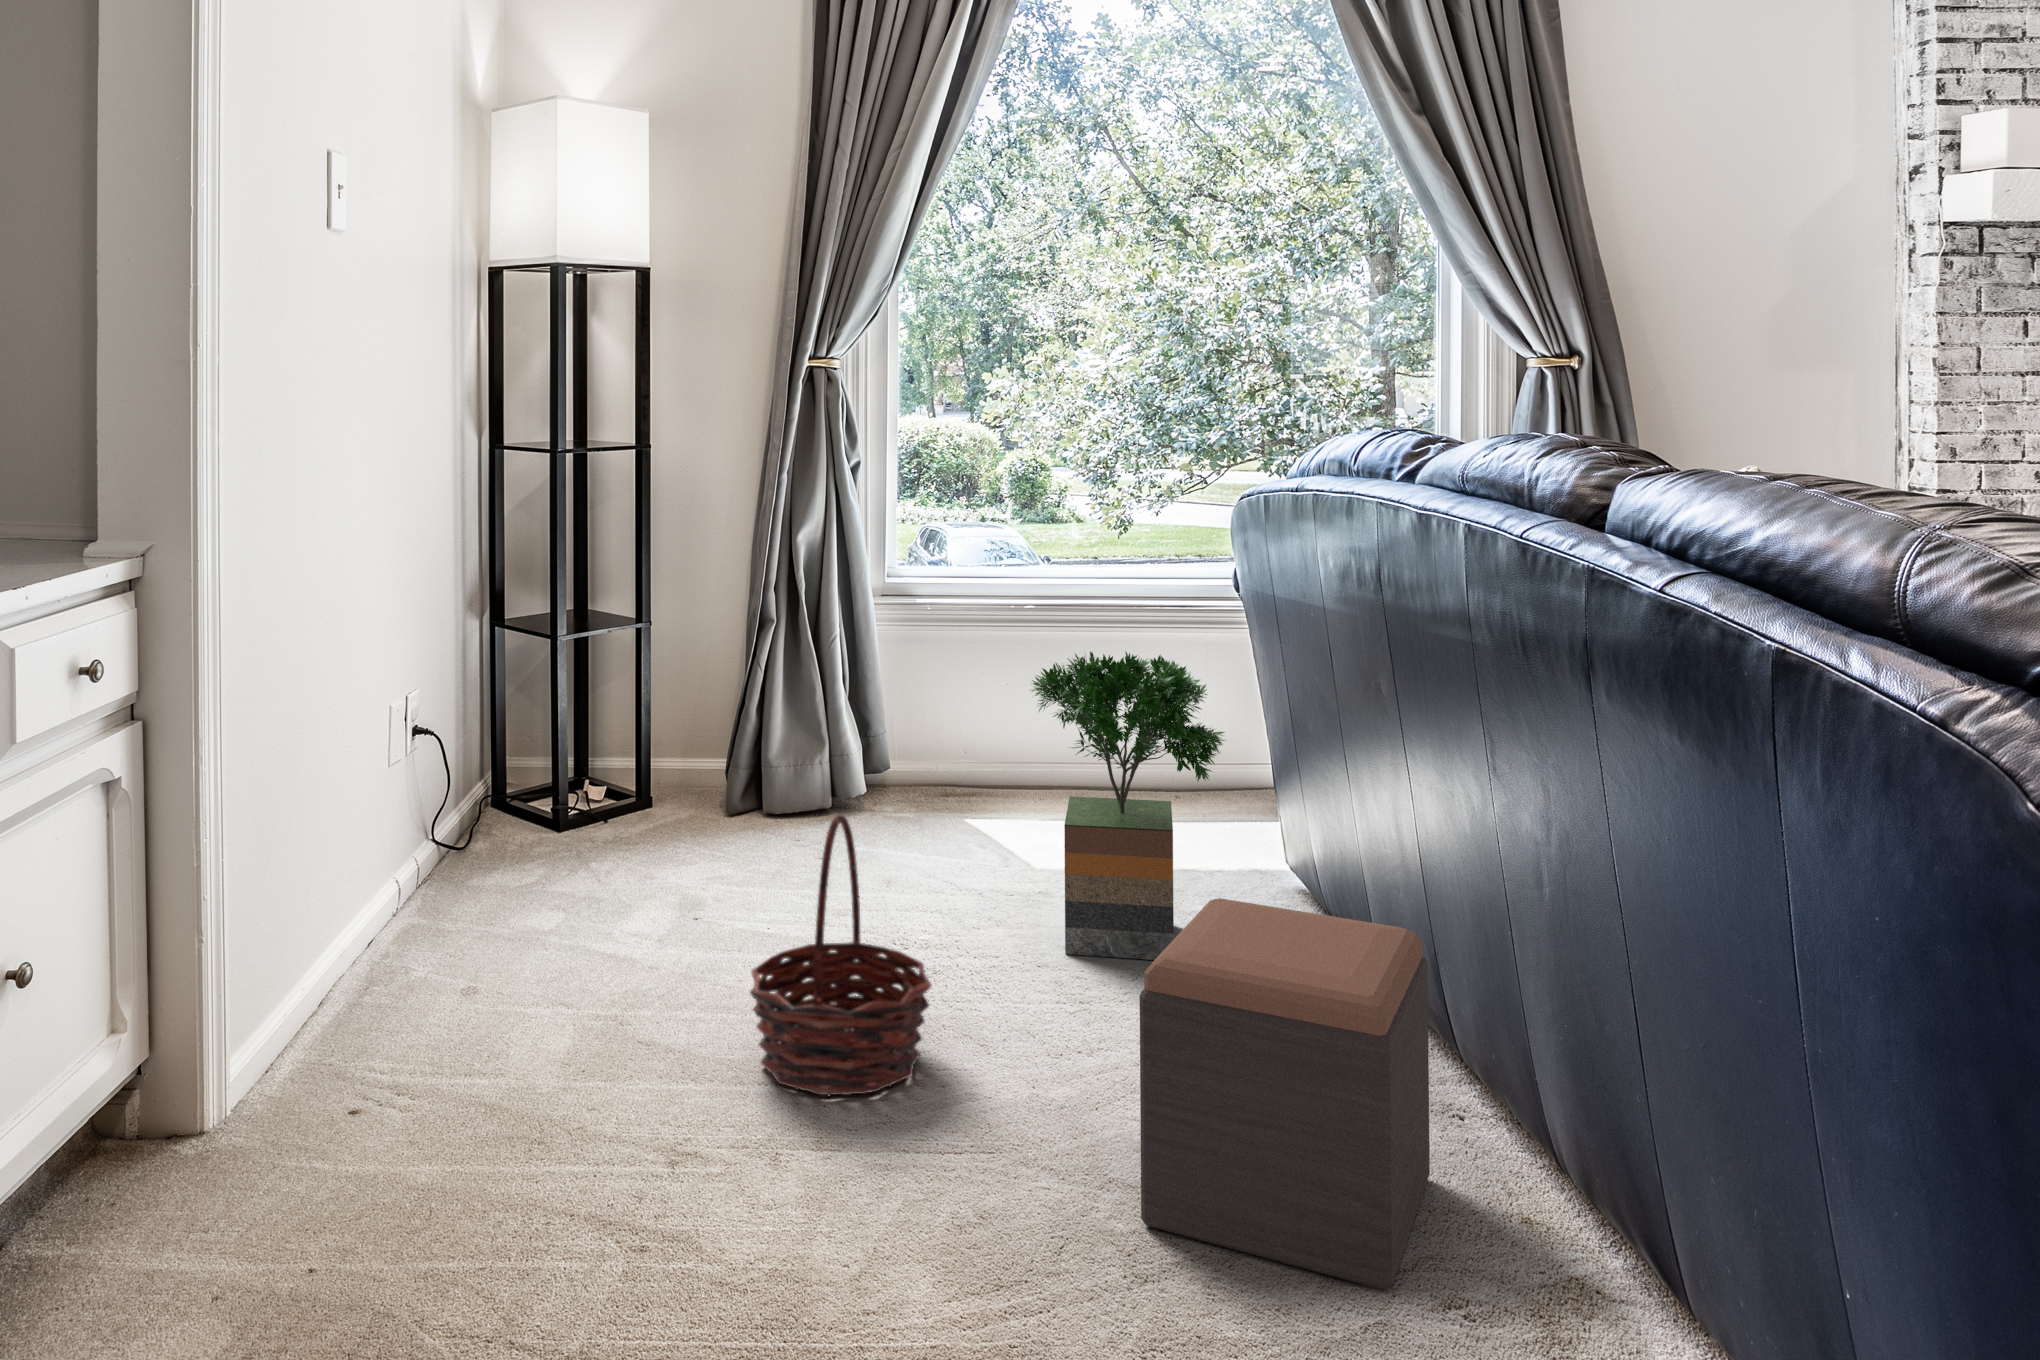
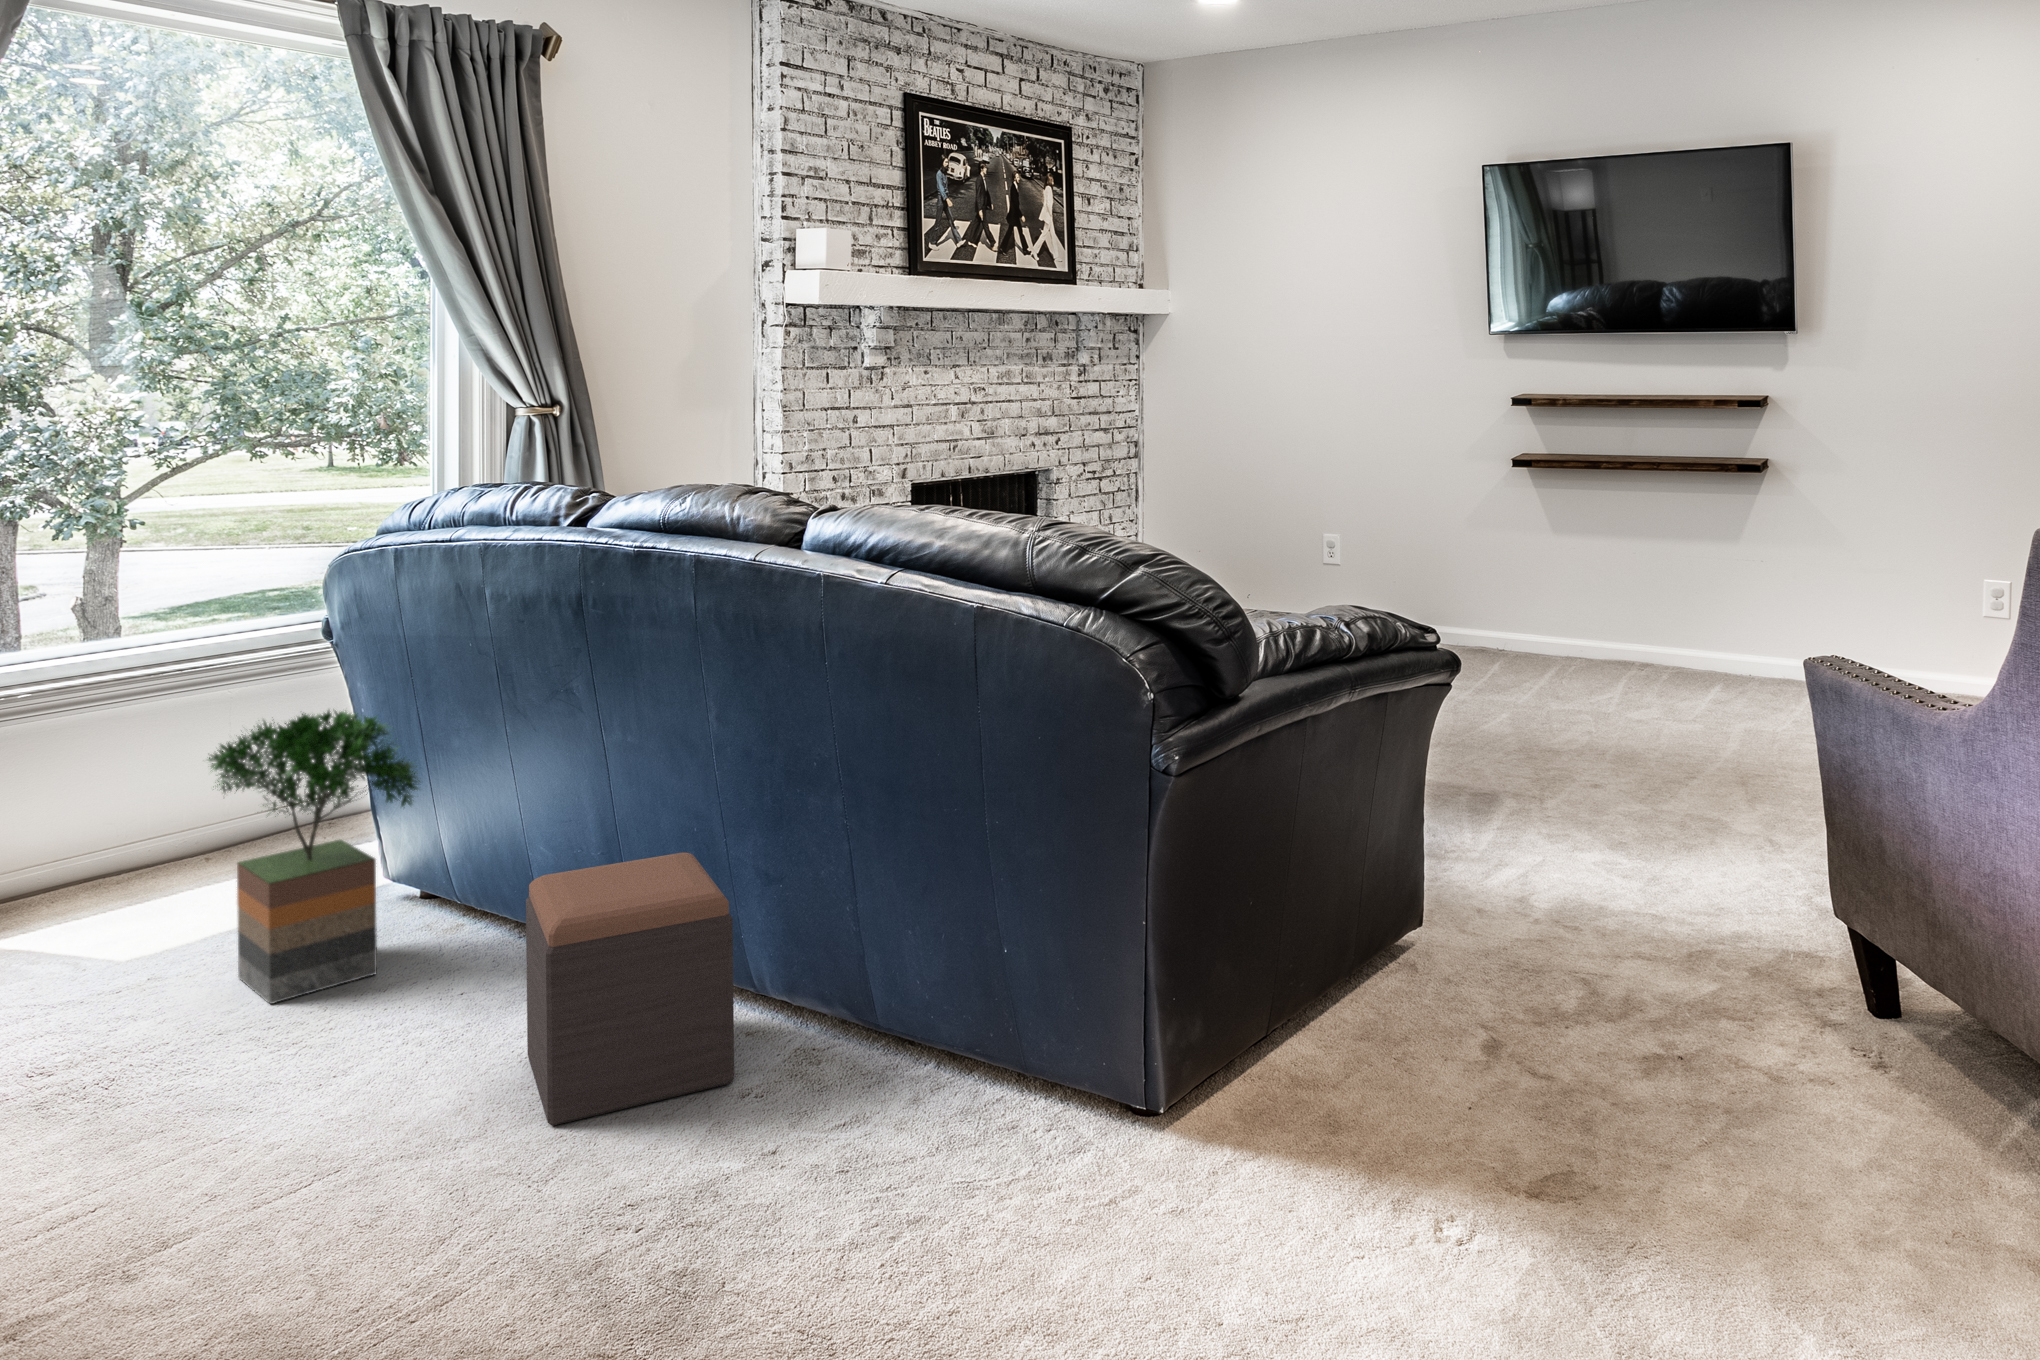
basket: present [750,815,931,1096] -> none [41,916,258,1195]

